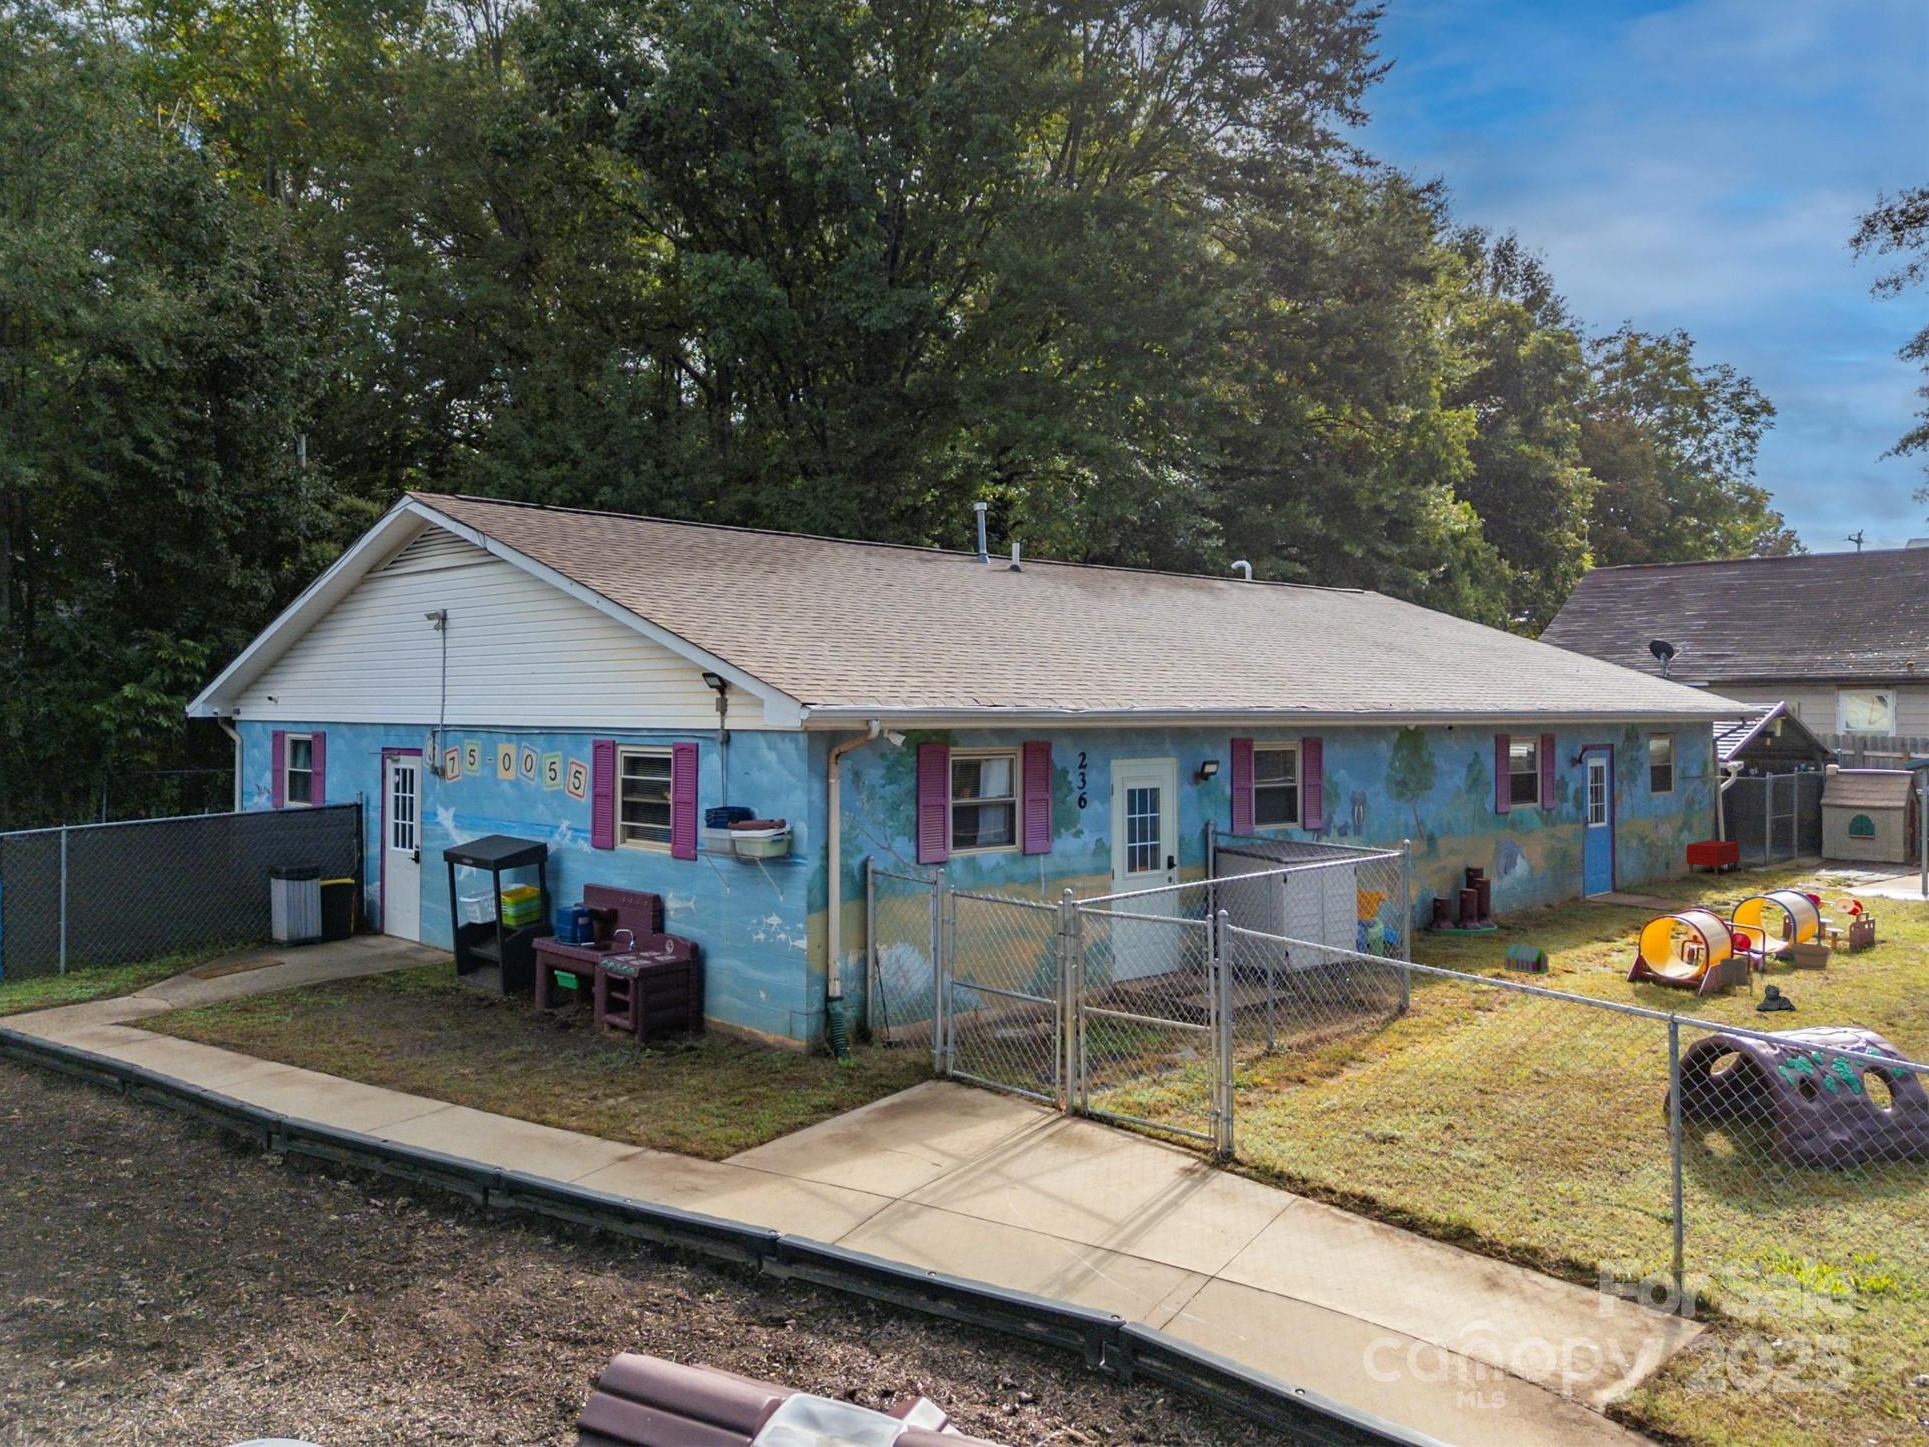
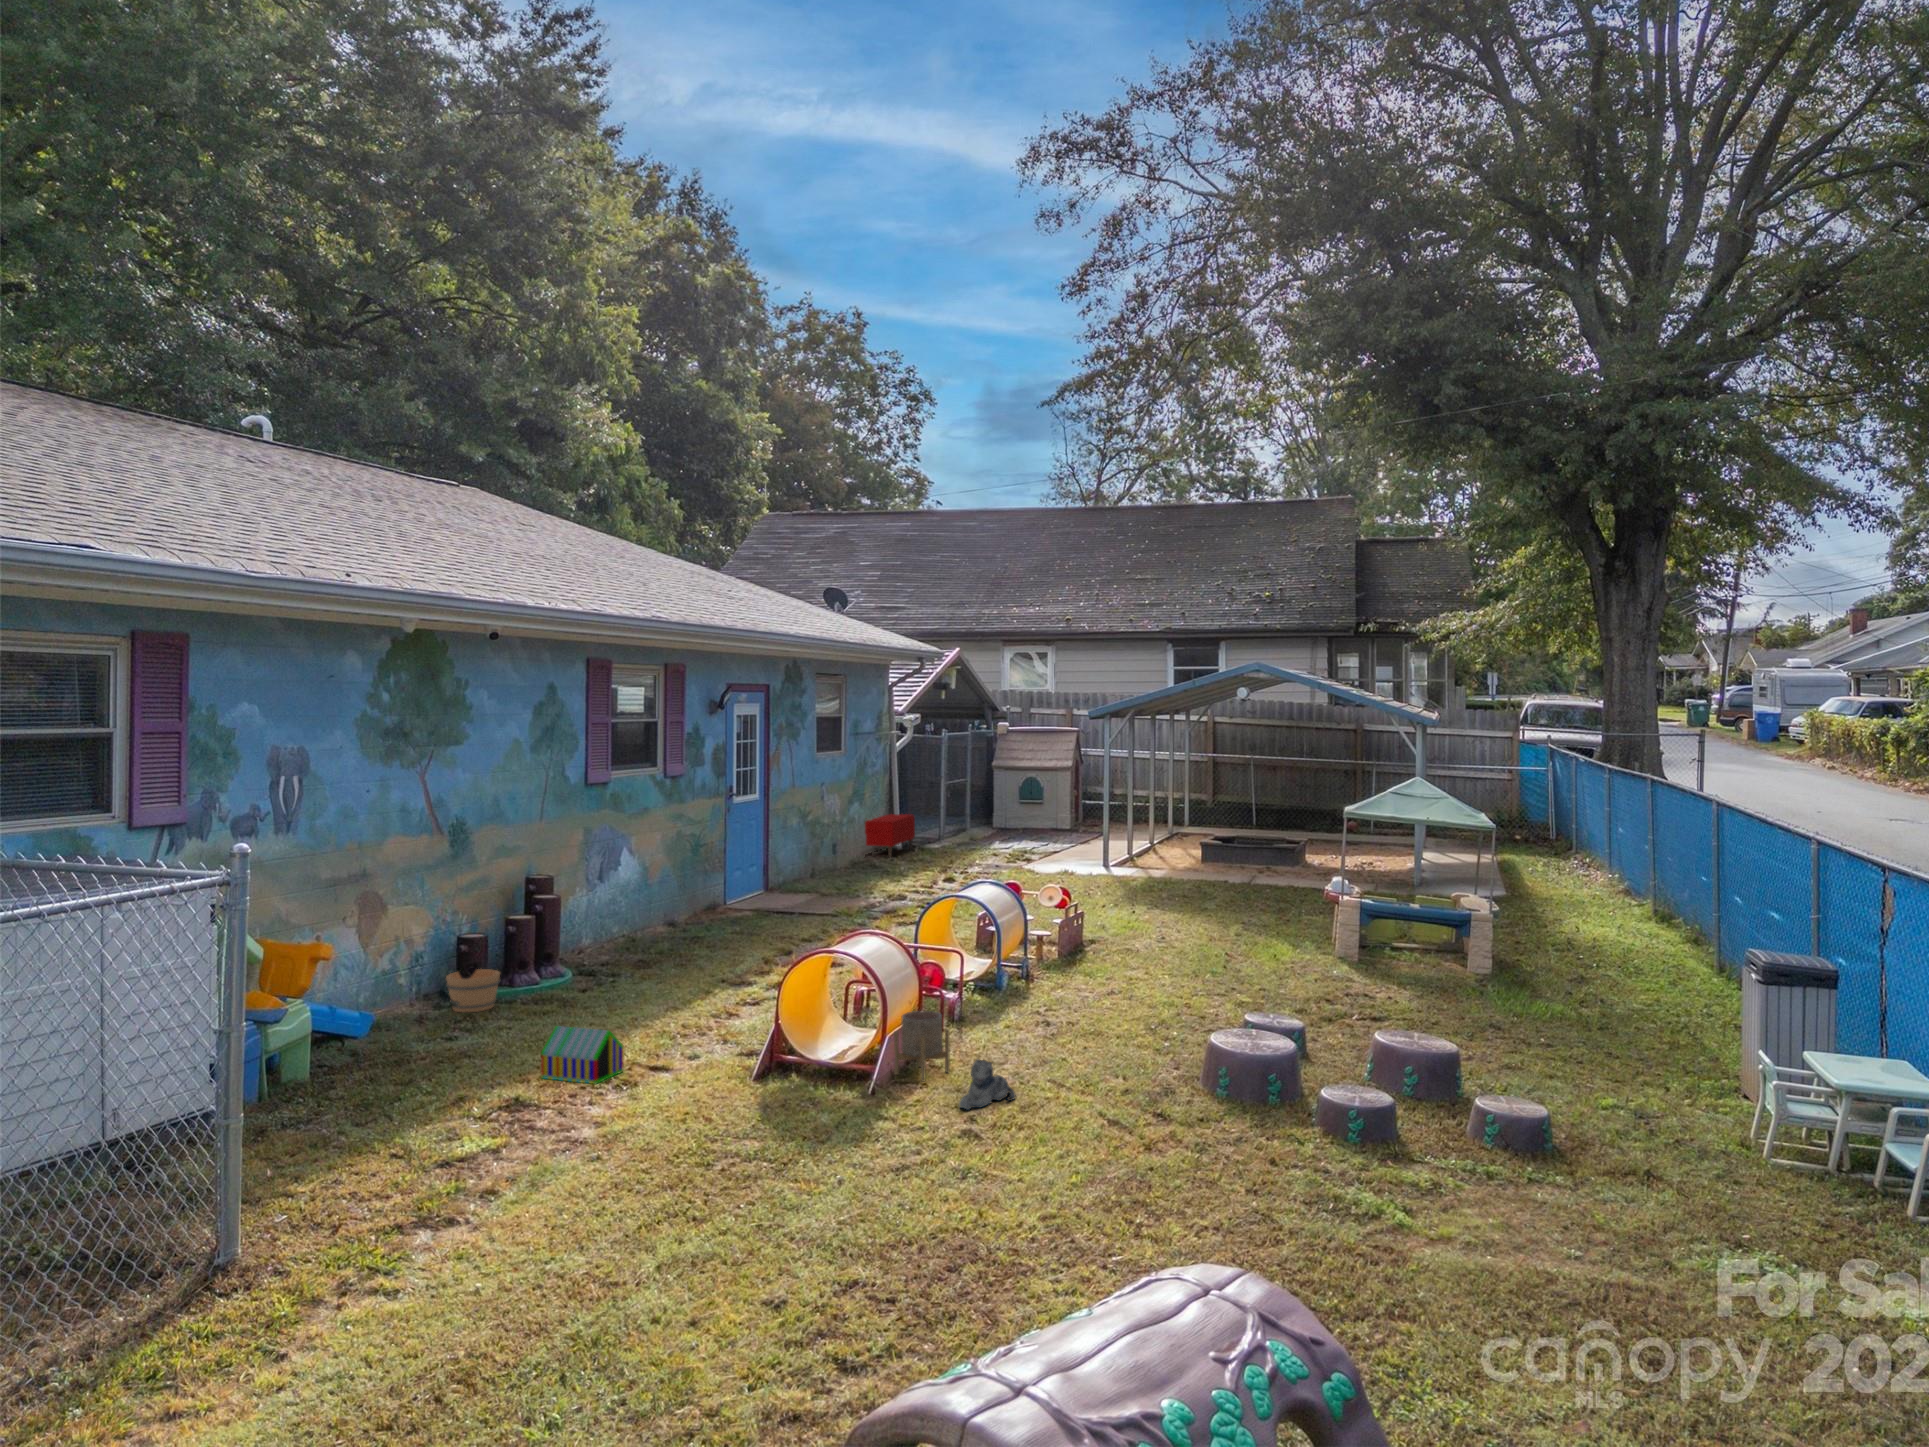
bucket: present [1792,944,1830,970] -> present [446,969,500,1012]

